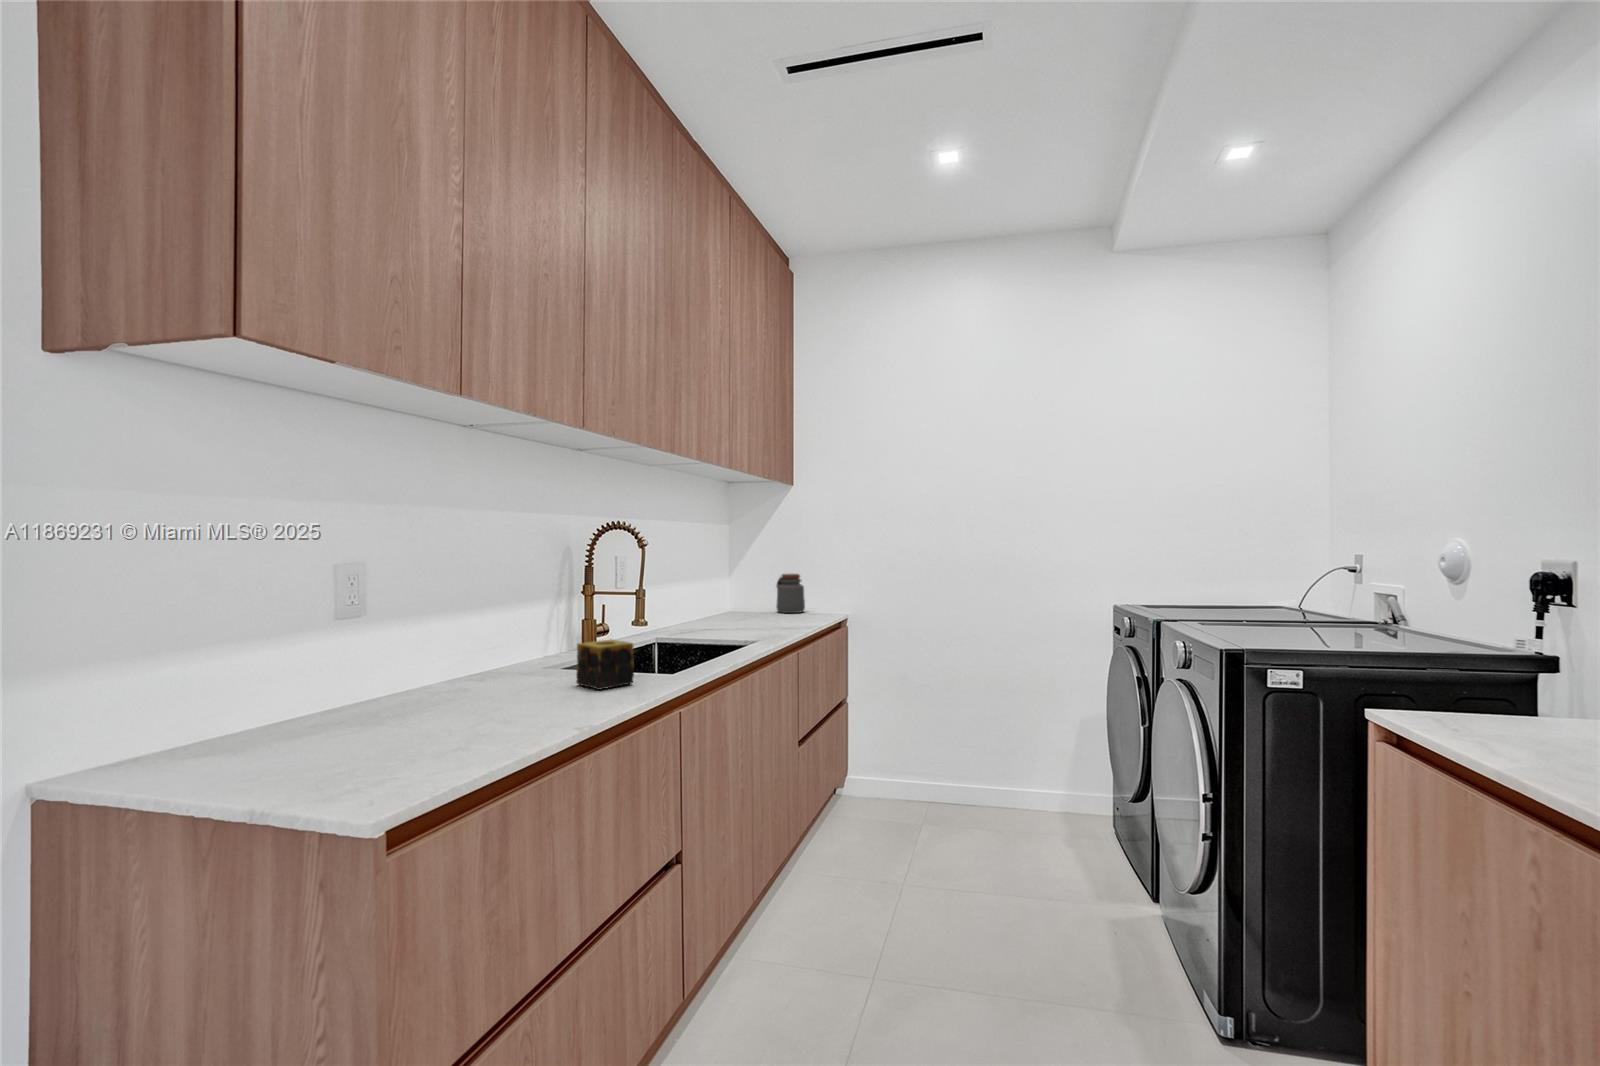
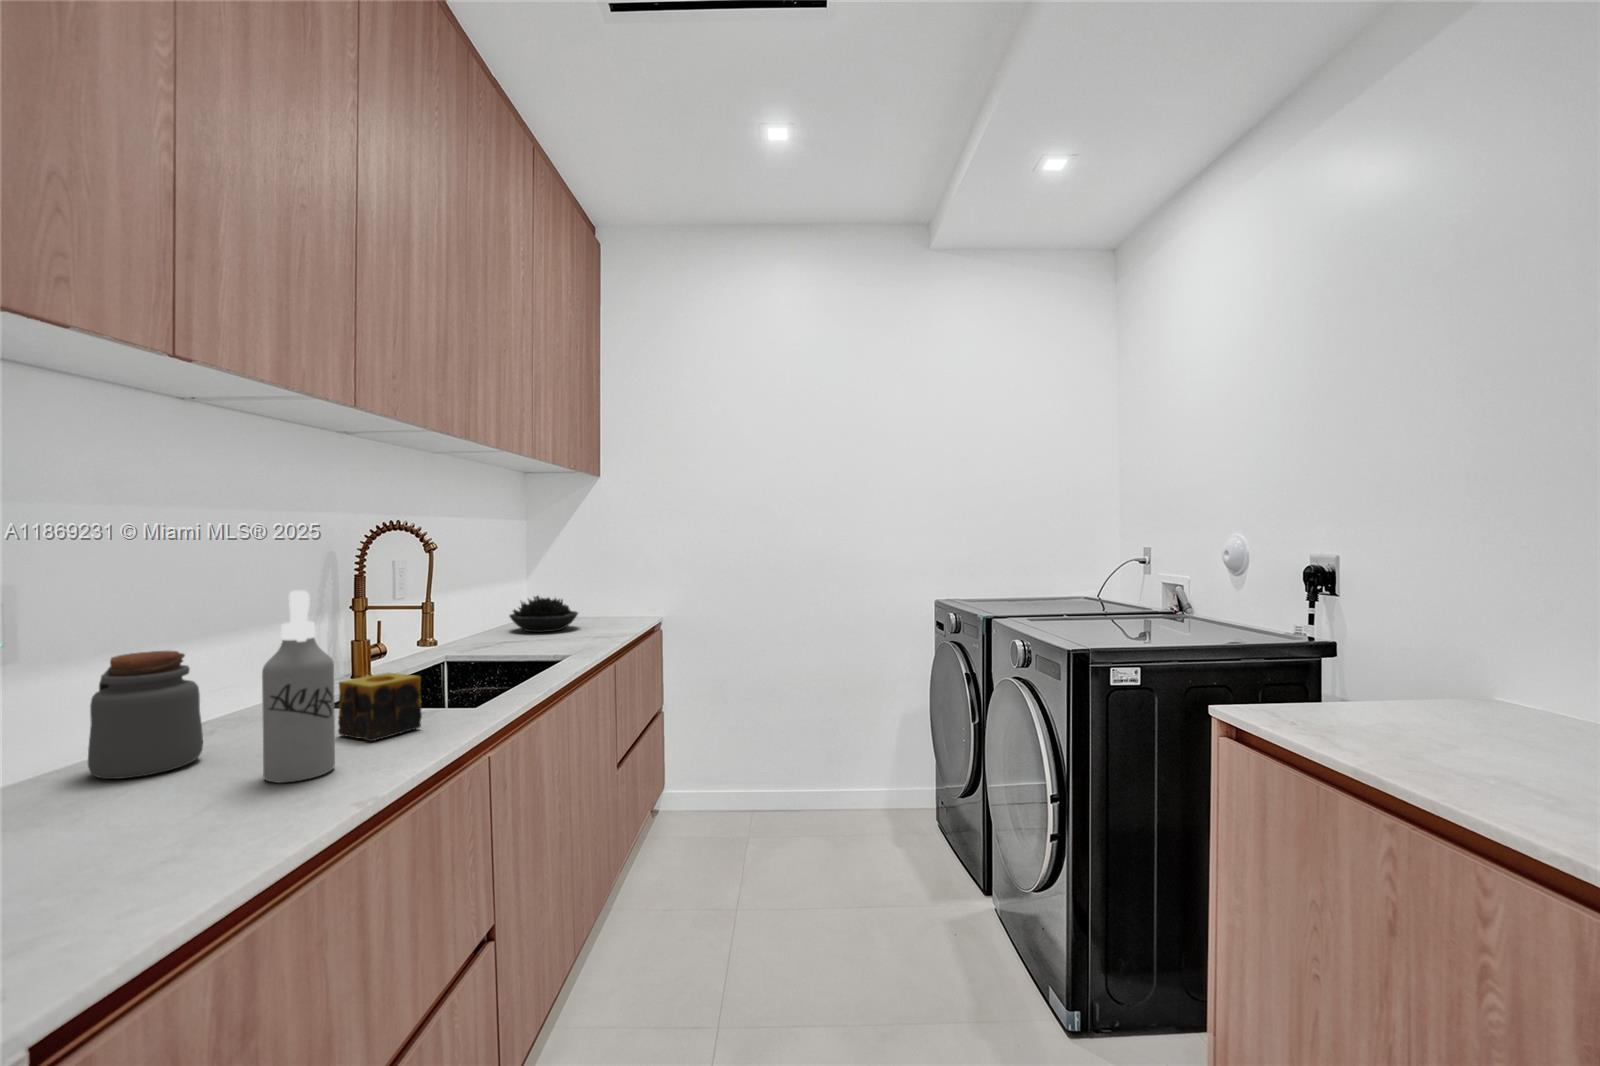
spray bottle: none [529,571,575,710] -> present [262,590,335,783]
jar: present [776,574,805,613] -> present [88,651,203,779]
succulent plant: none [705,588,763,621] -> present [510,596,578,632]

